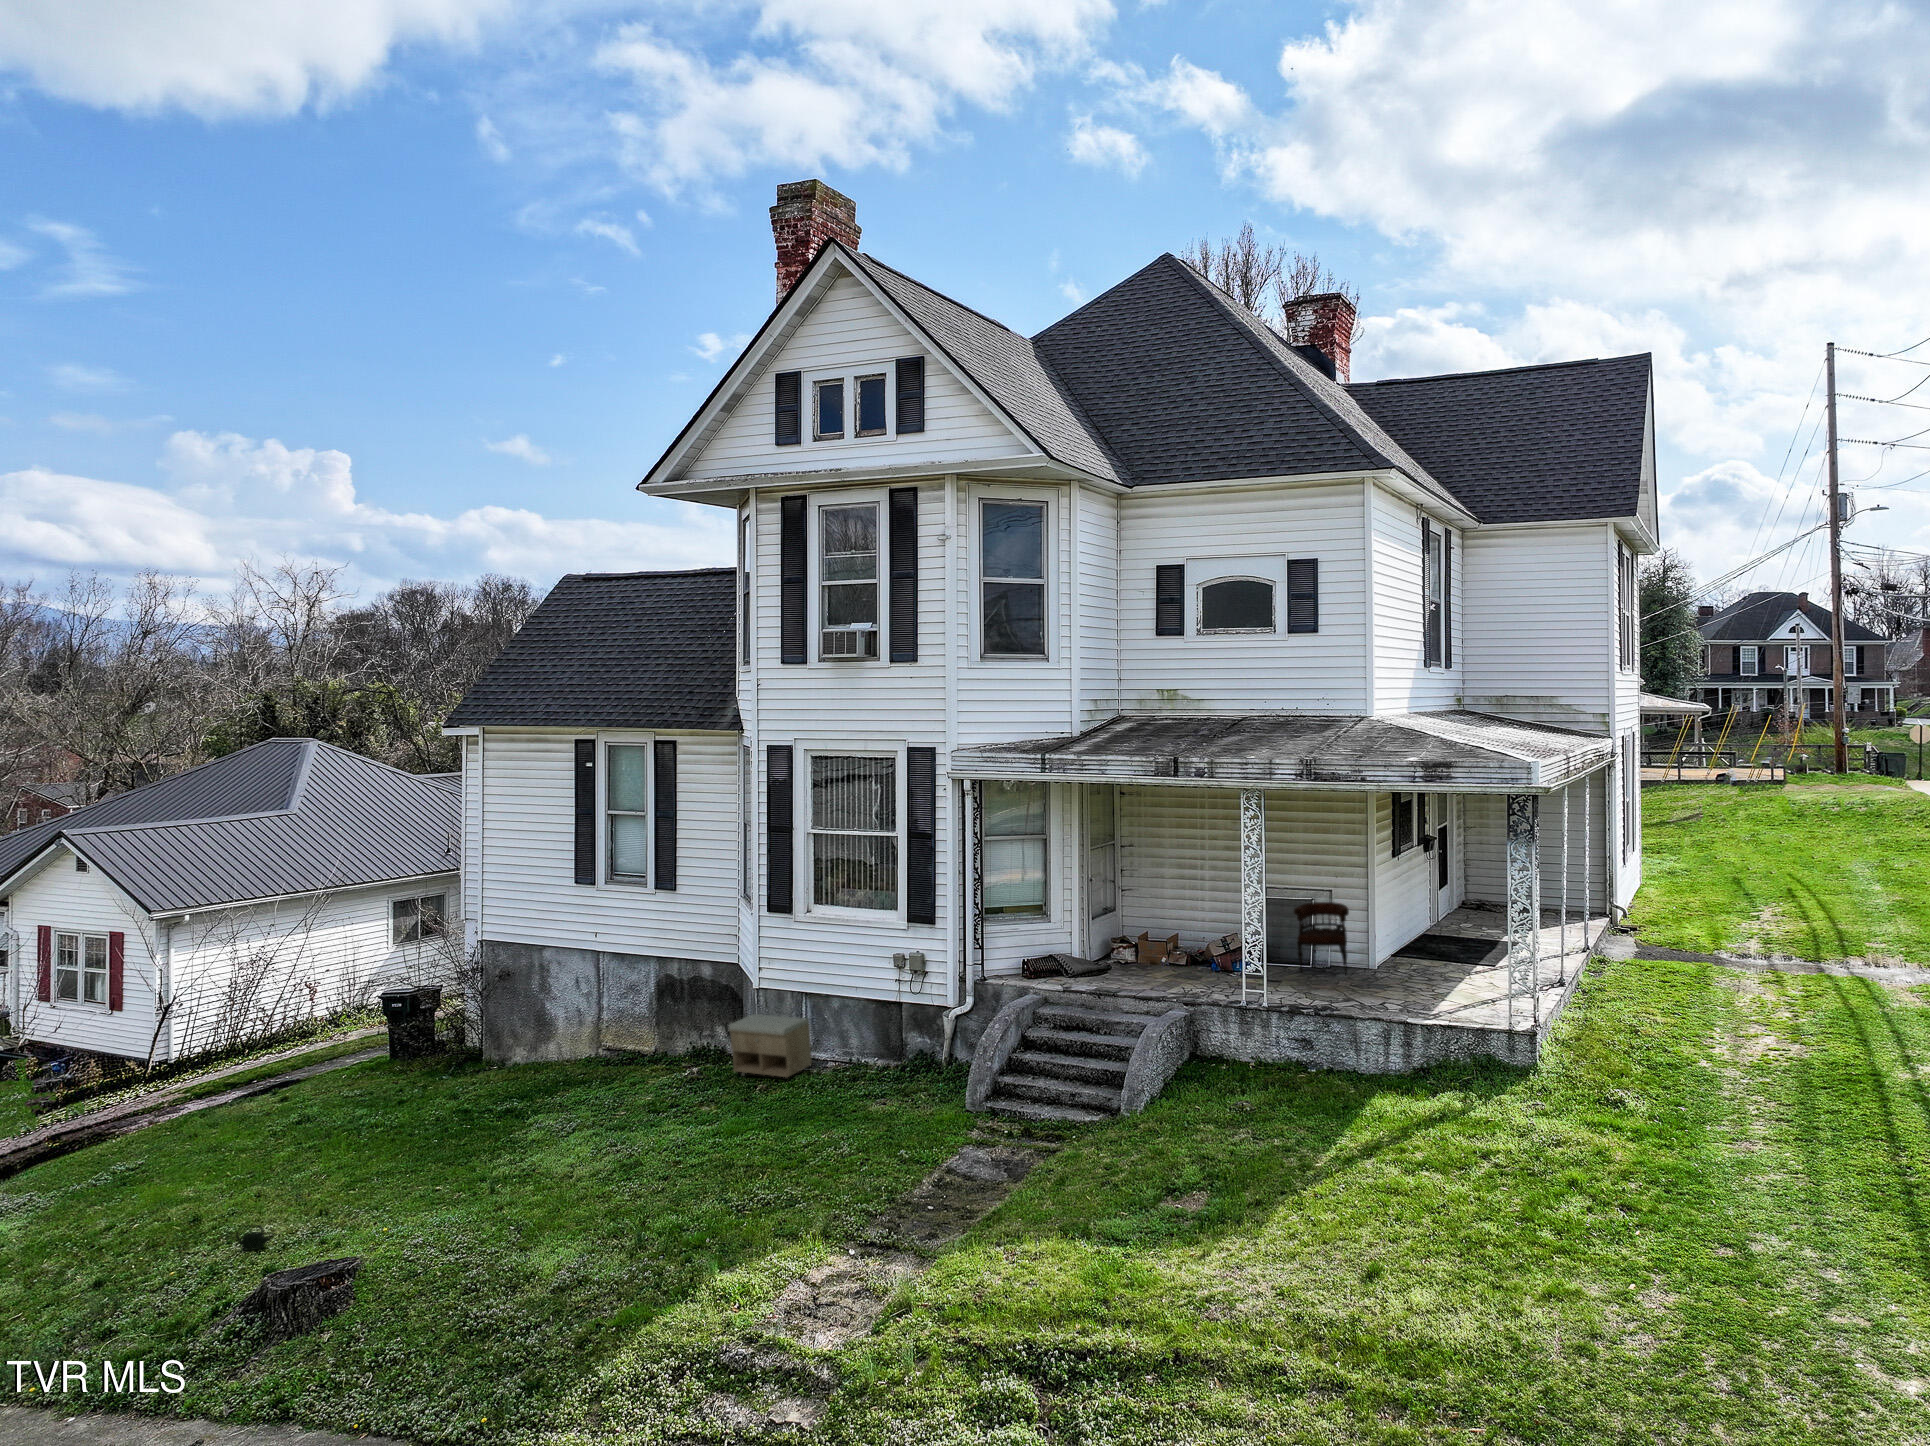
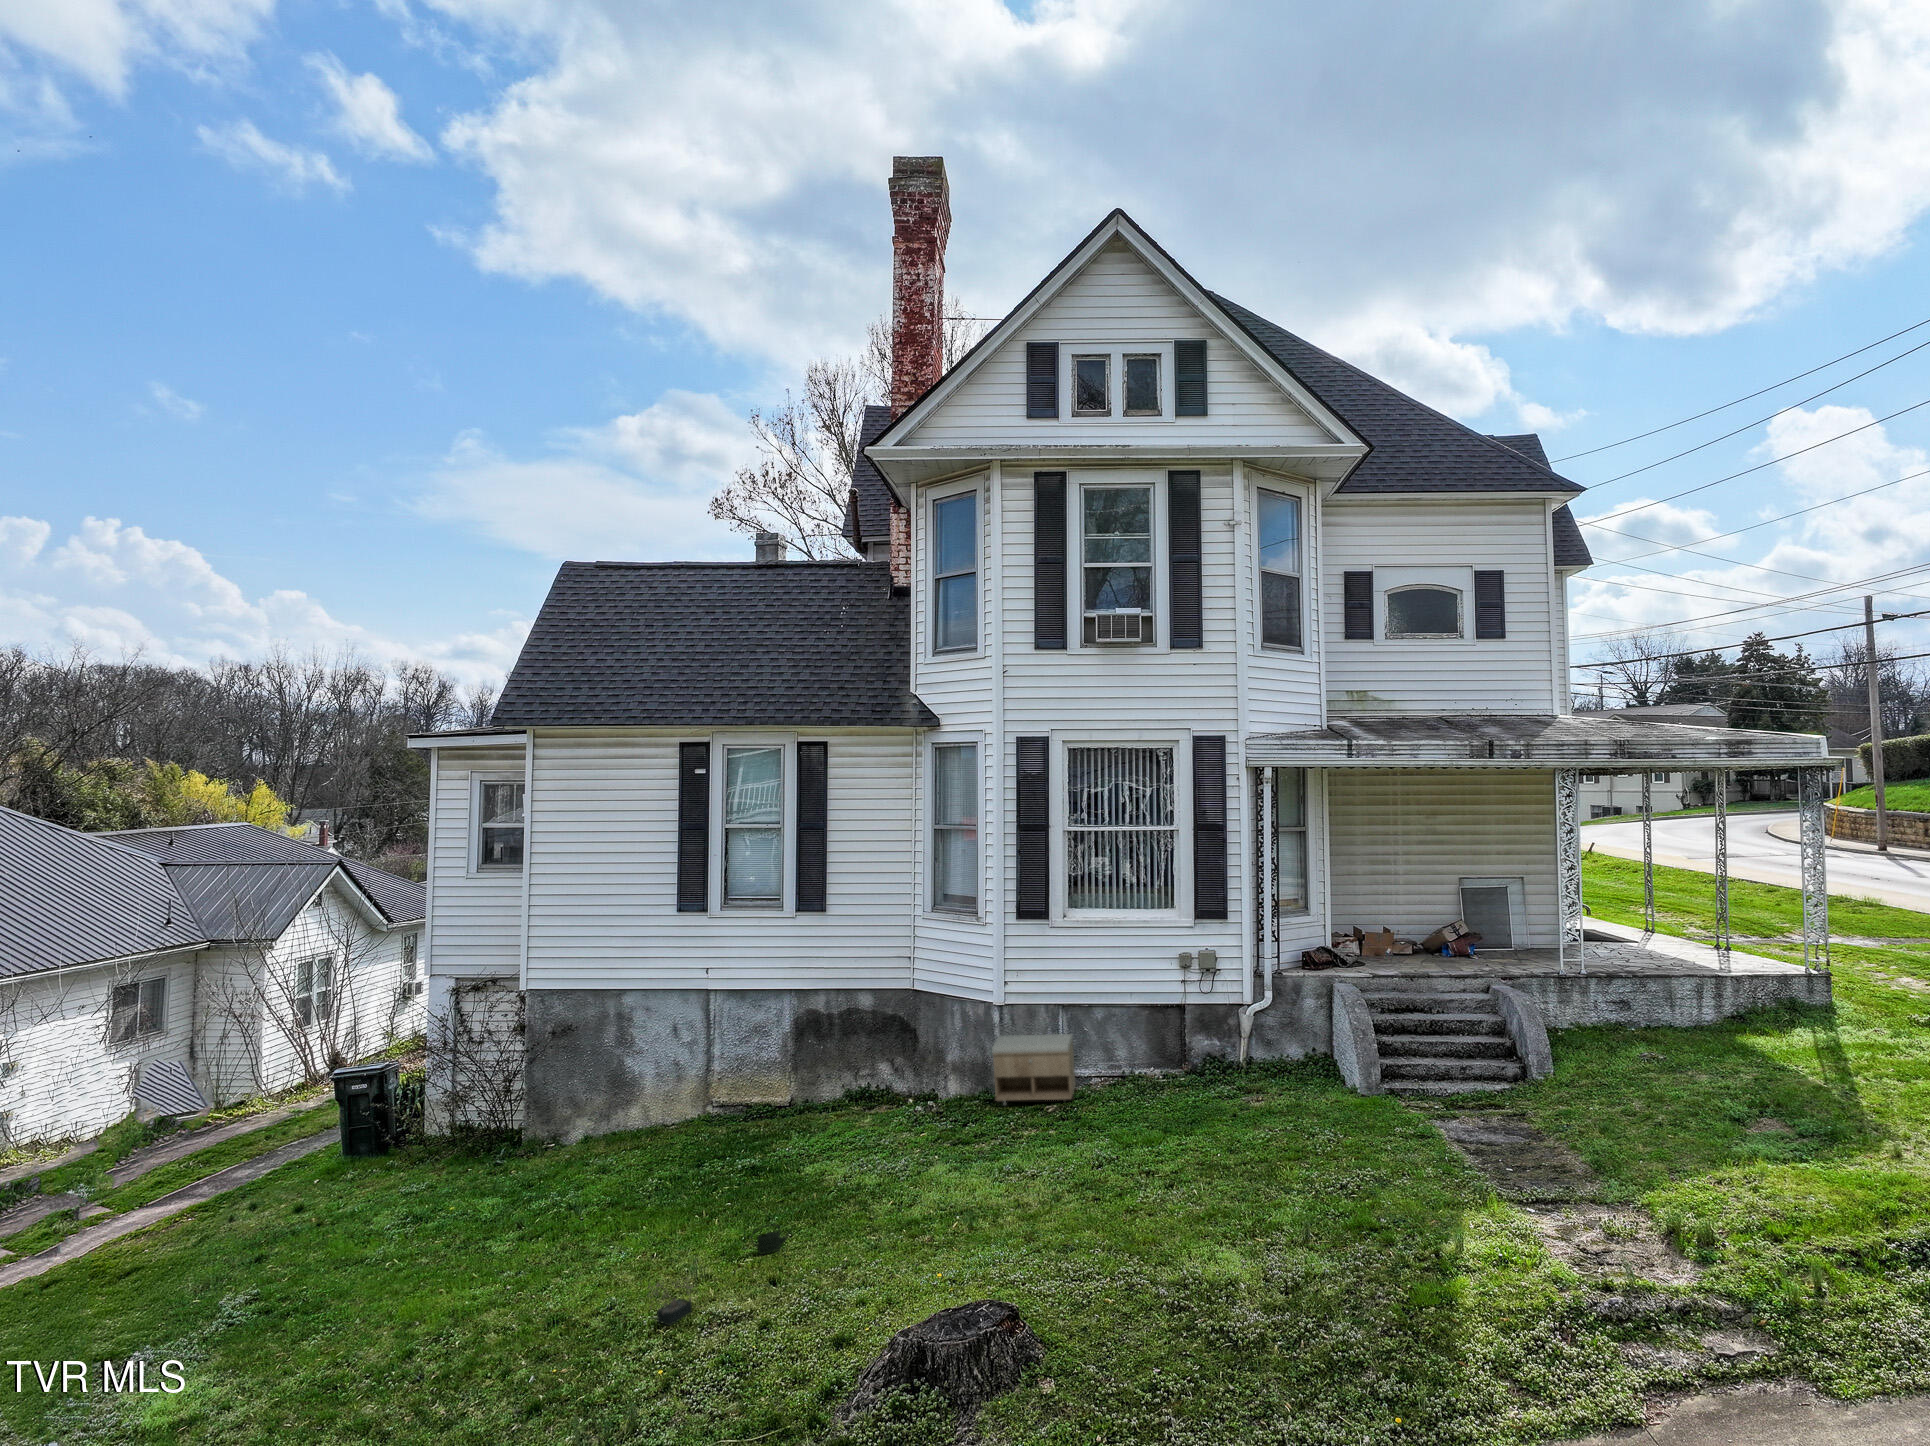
armchair: present [1294,902,1349,974] -> none [1506,886,1565,954]
decorative plant: none [294,1187,338,1221] -> present [648,1277,692,1326]
watering can: present [236,1225,272,1251] -> present [751,1224,793,1254]

